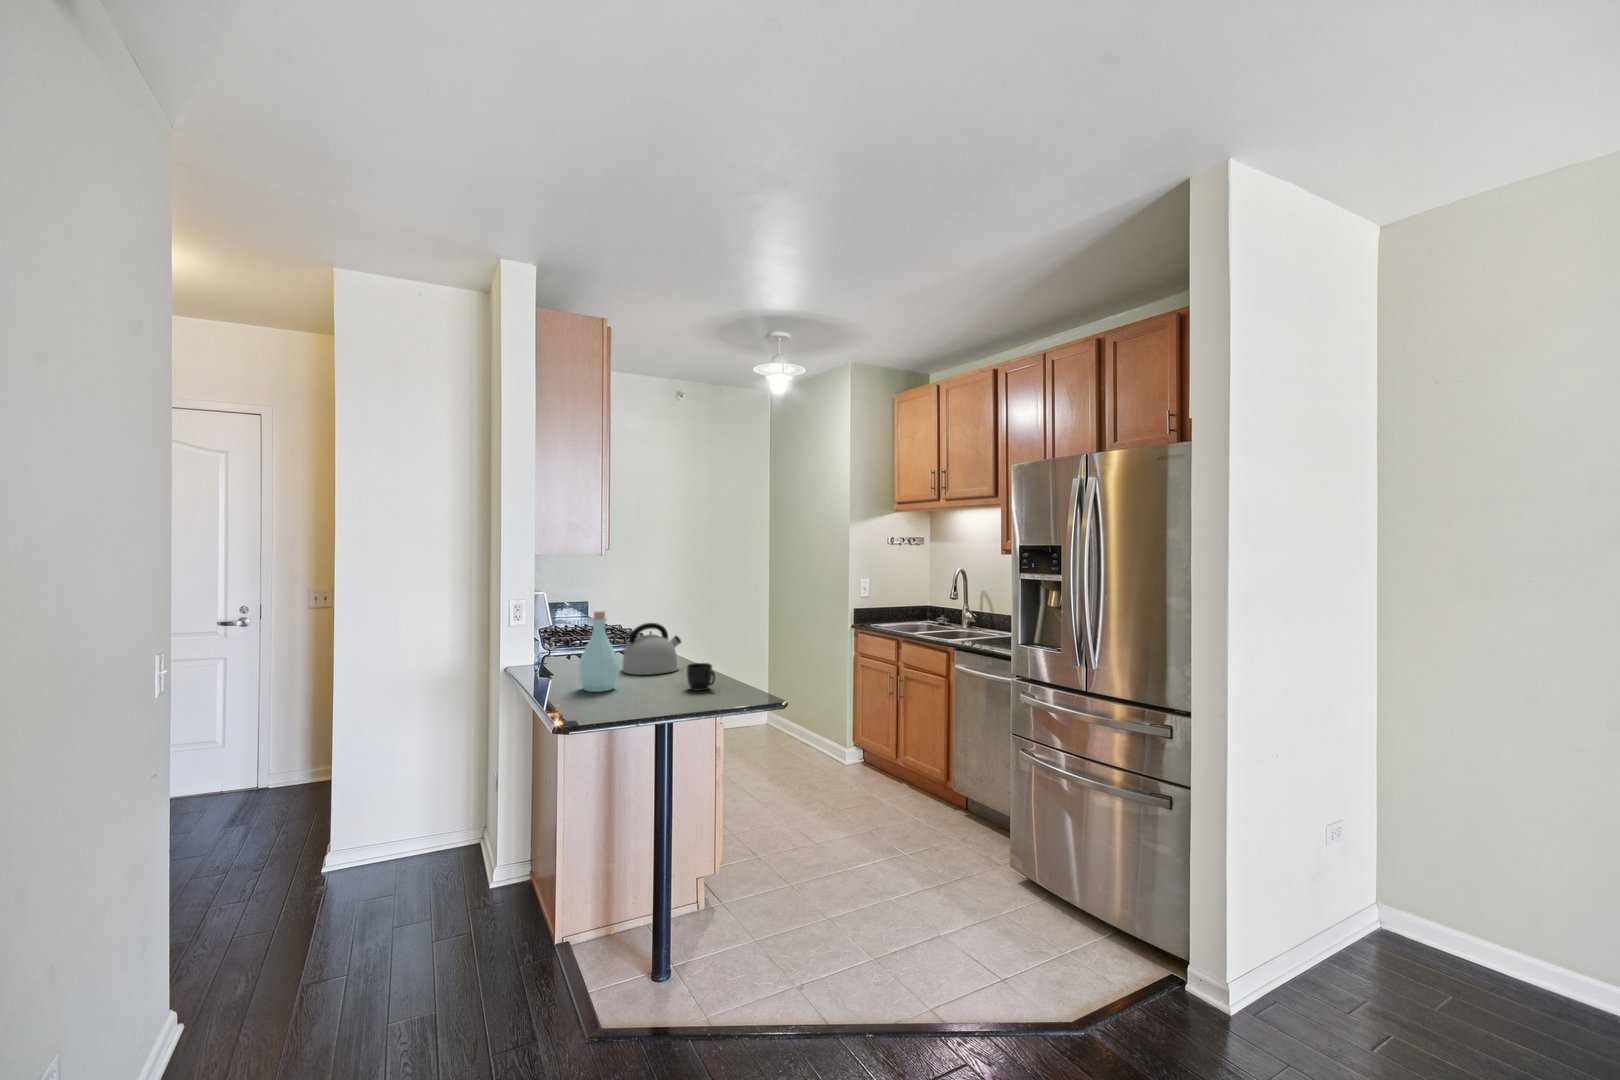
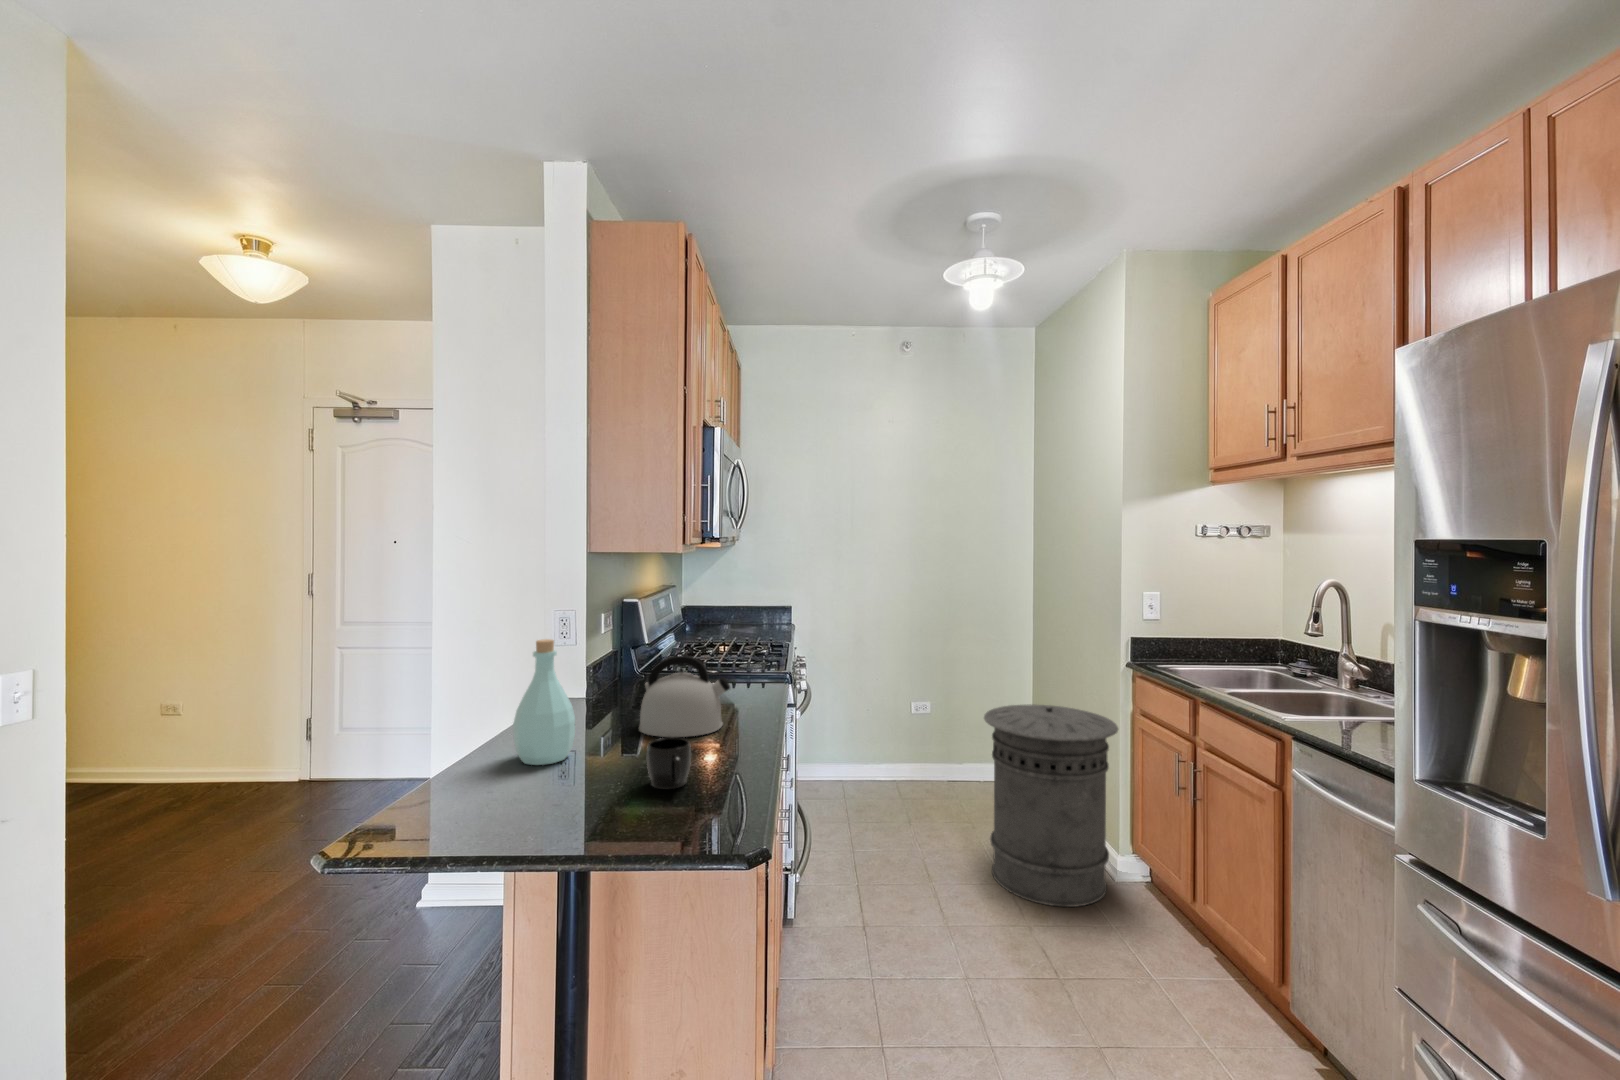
trash can: none [766,657,851,785] -> present [984,704,1118,907]

